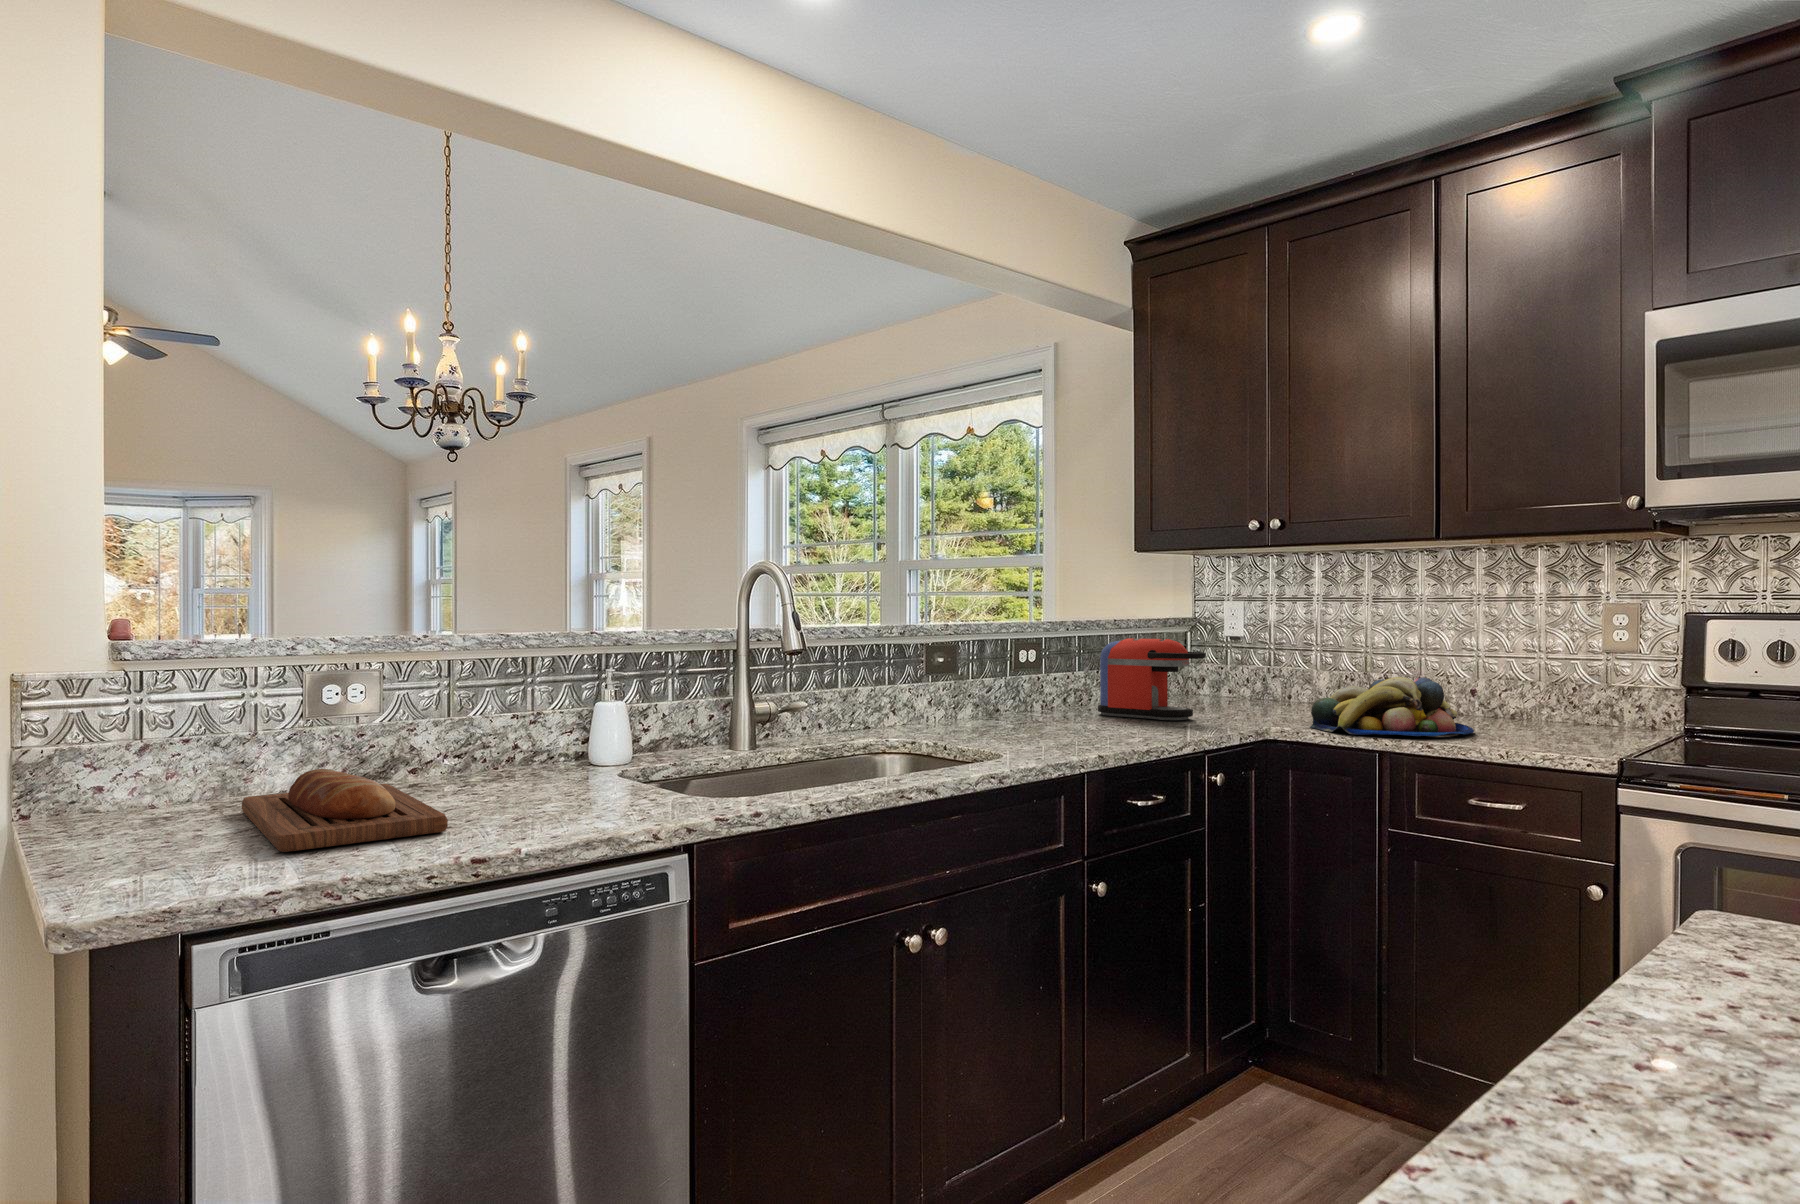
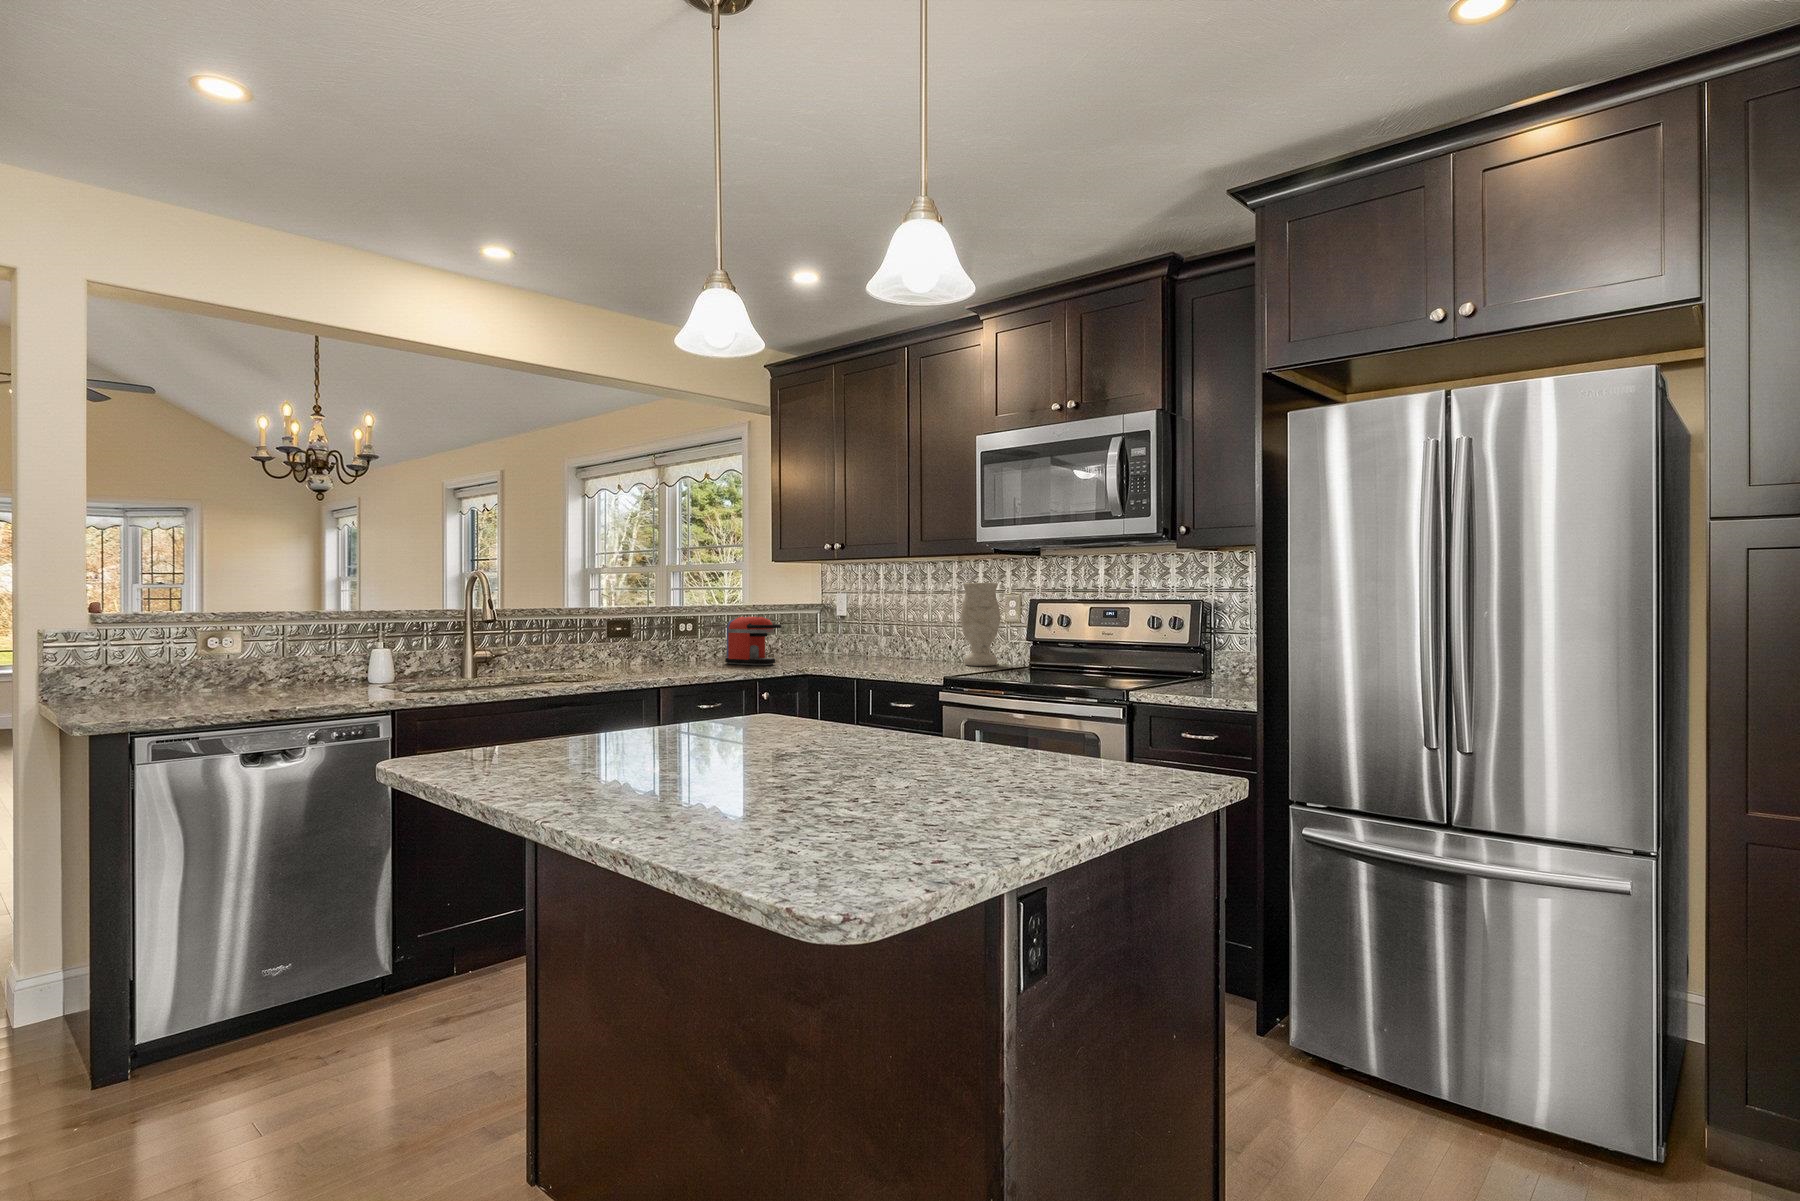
vase: none [1516,583,1598,727] -> present [960,583,1001,666]
fruit bowl: present [1310,677,1474,736] -> none [830,637,917,670]
bread loaf: present [242,769,448,852] -> none [162,679,265,709]

